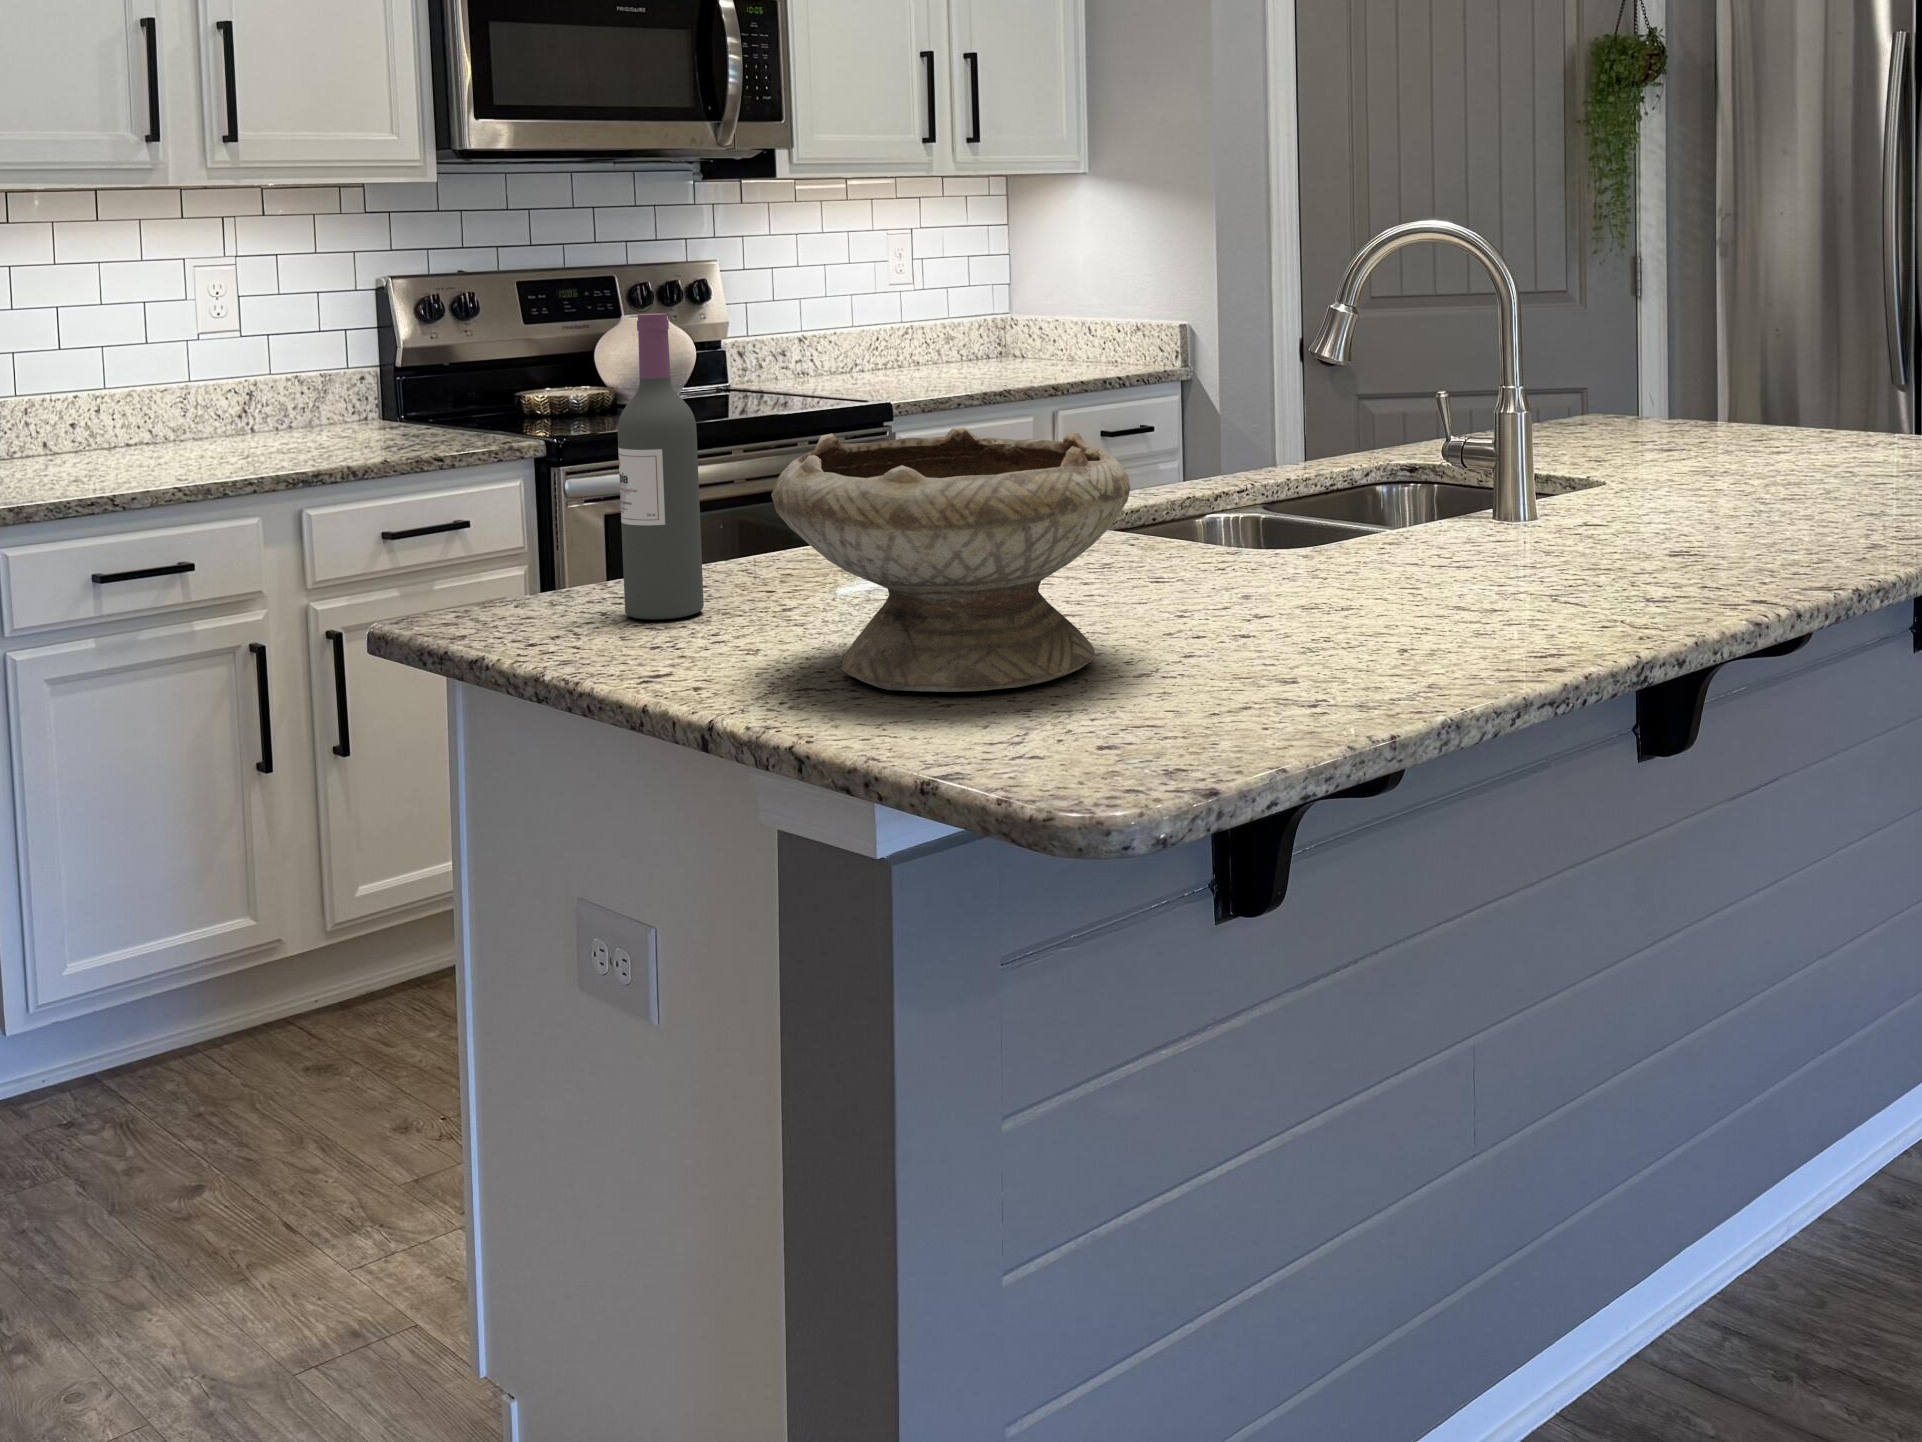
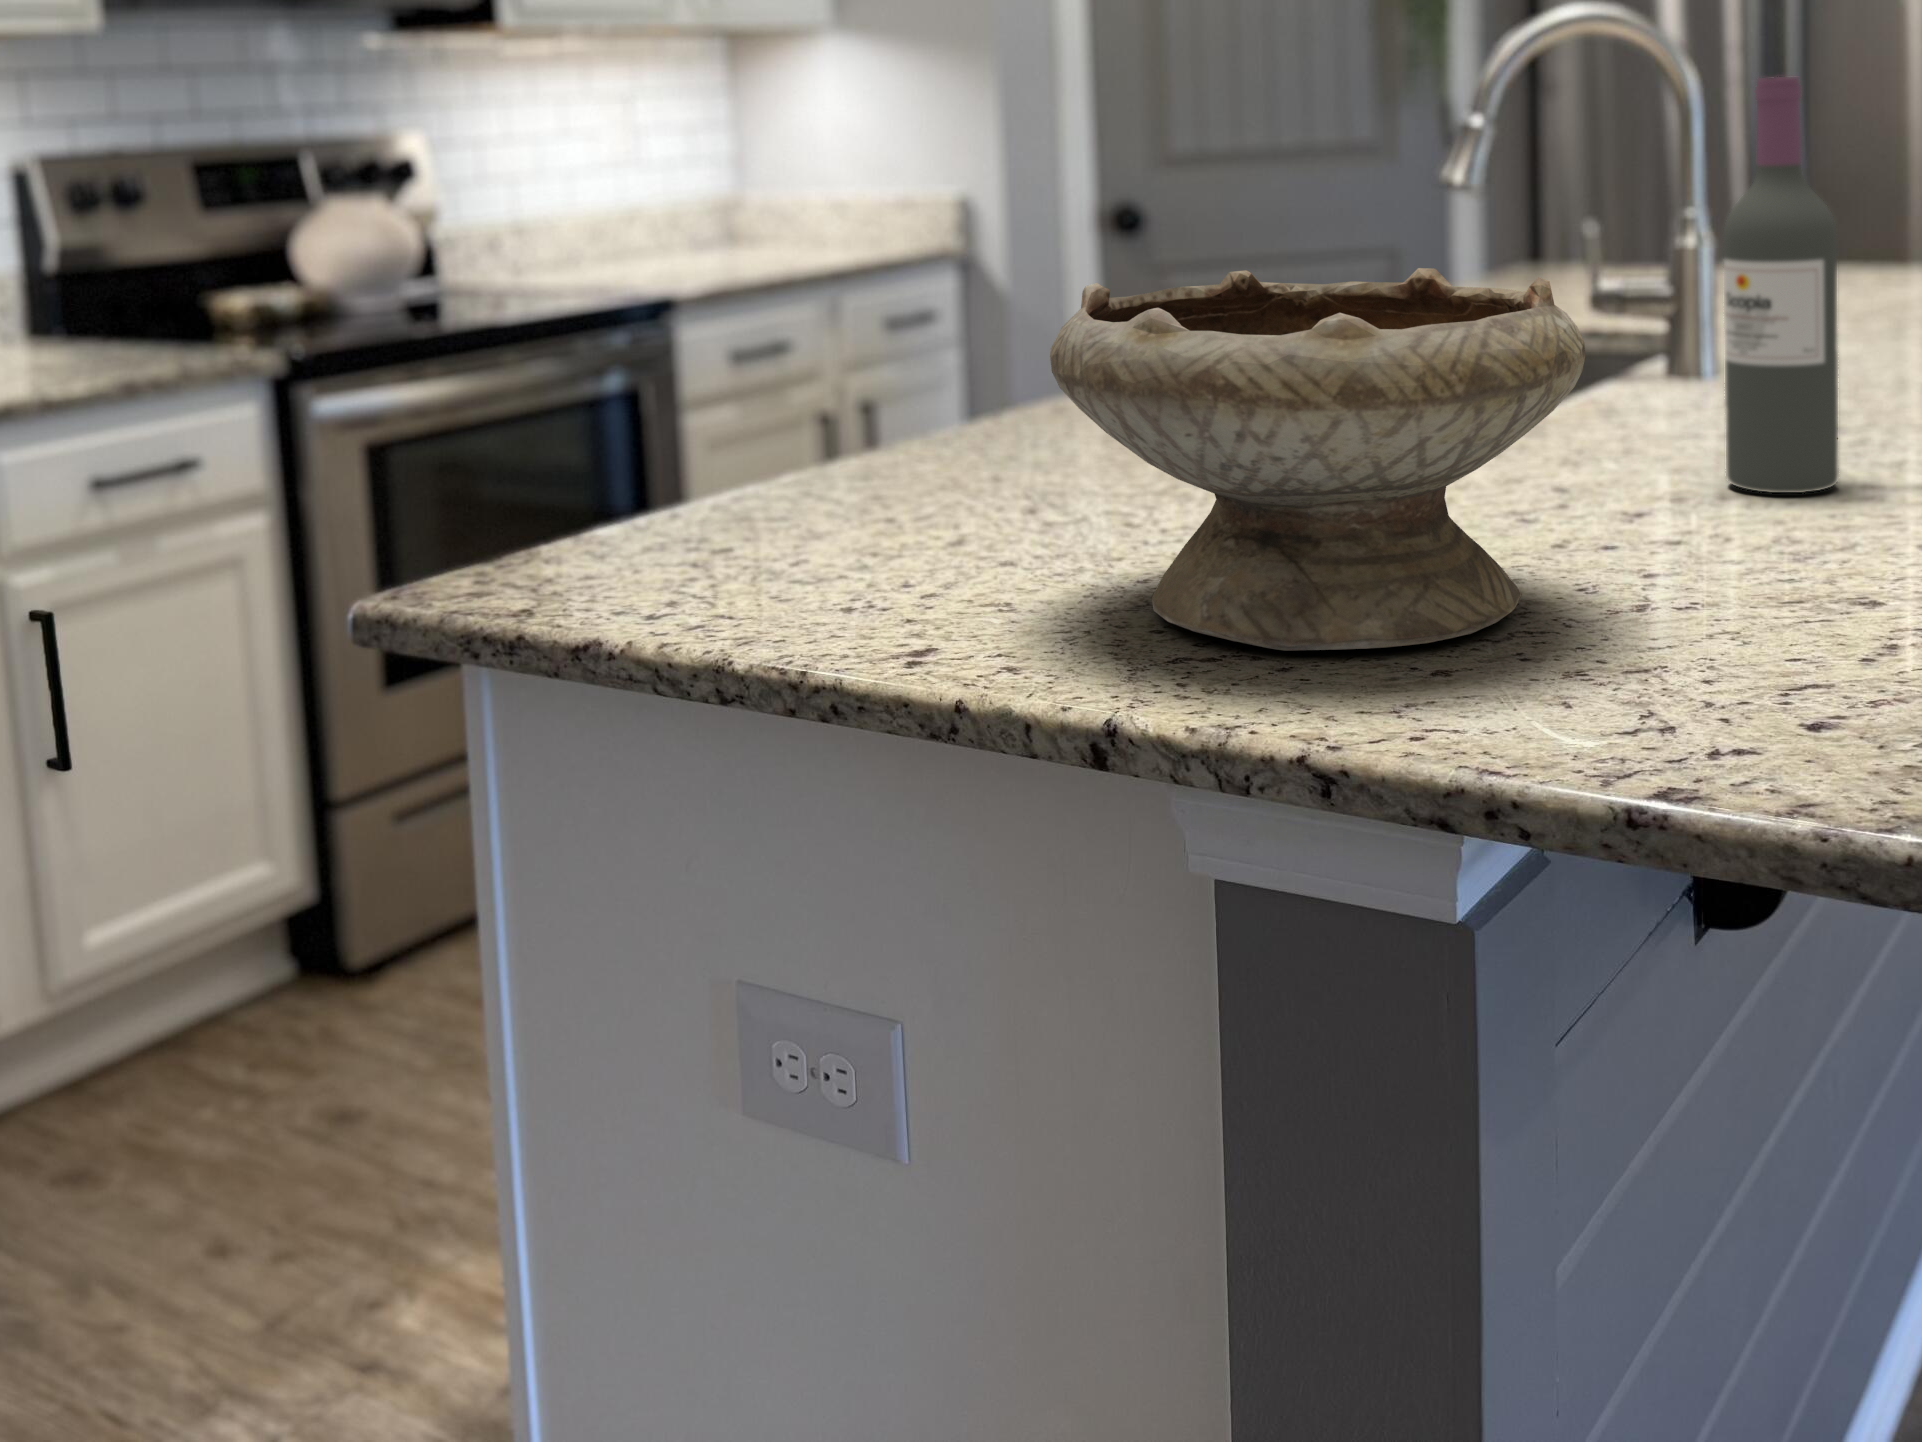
wine bottle: present [618,313,704,620] -> present [1723,77,1839,493]

